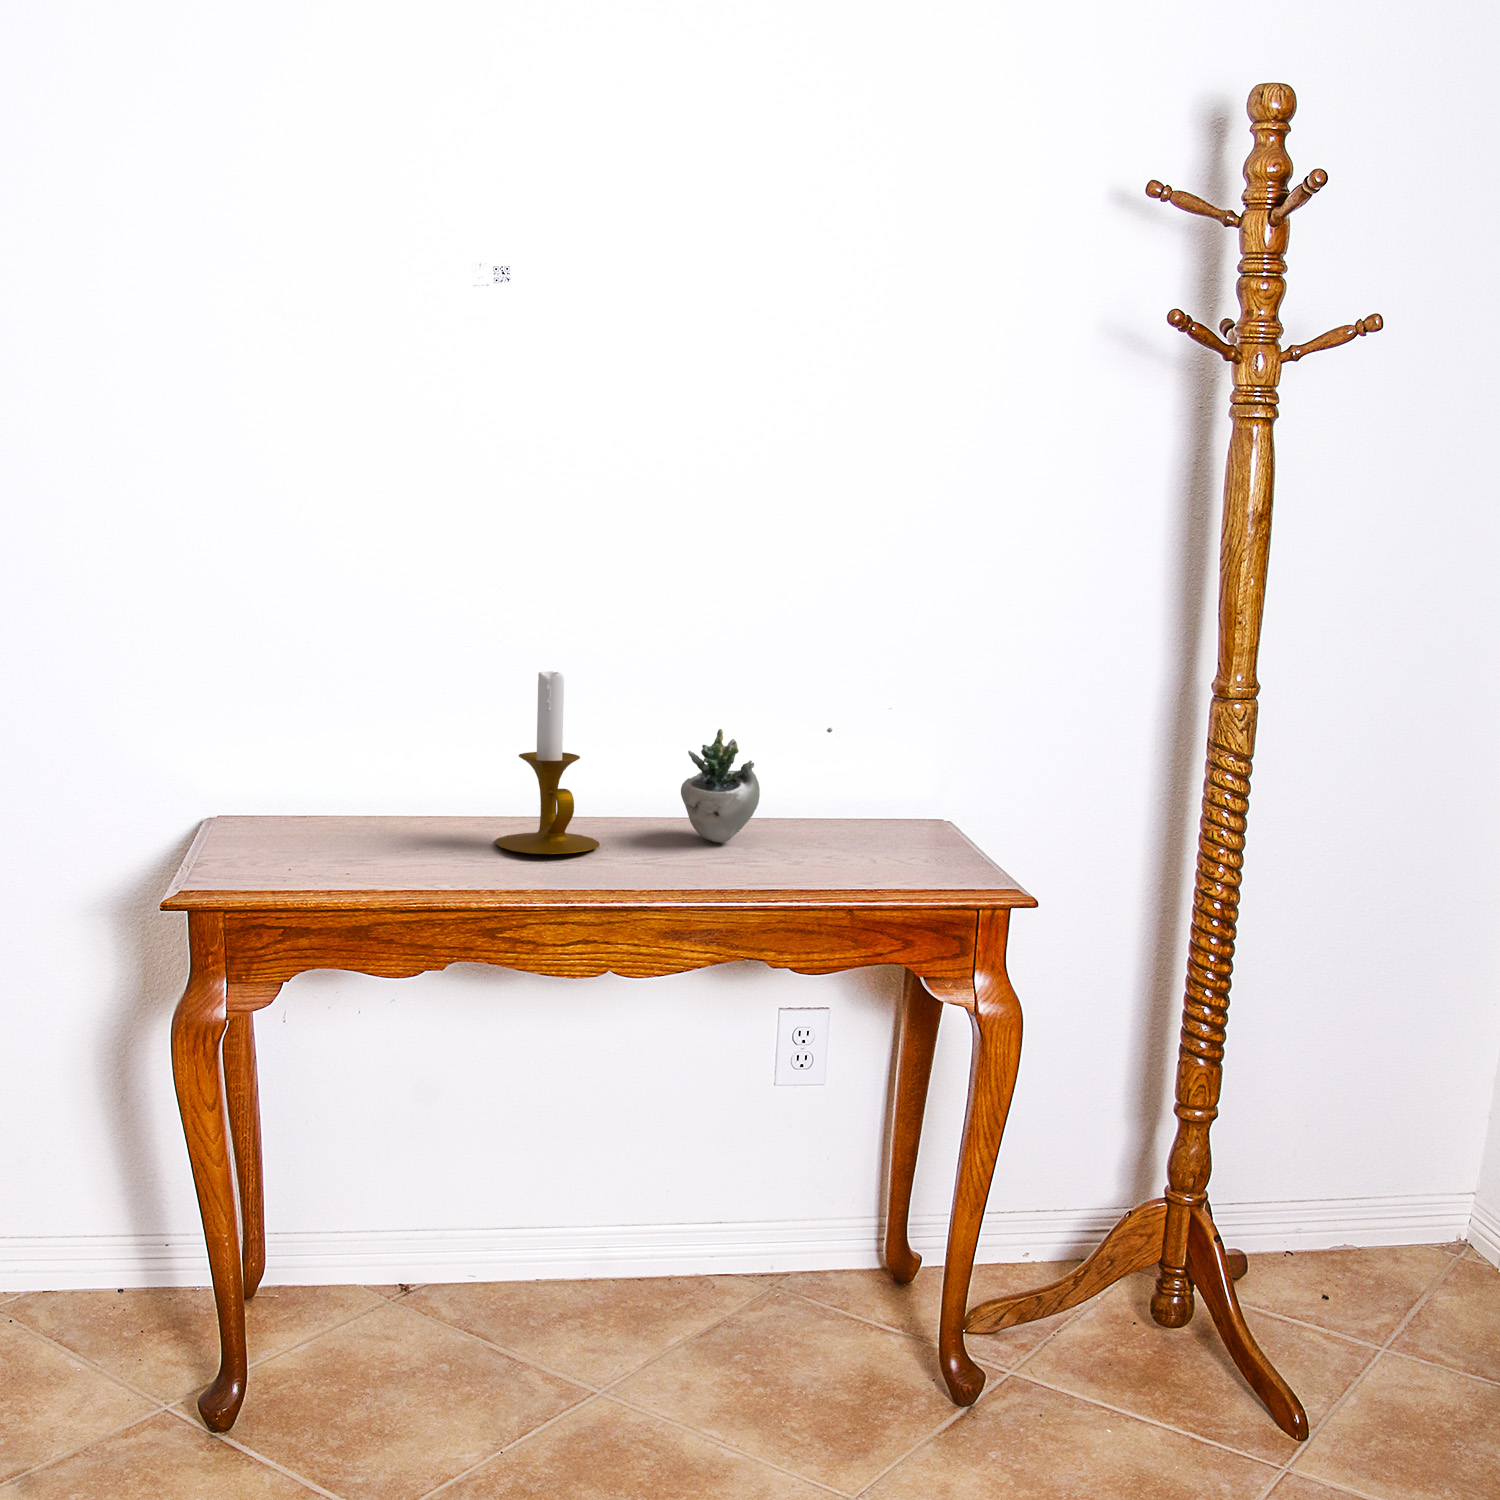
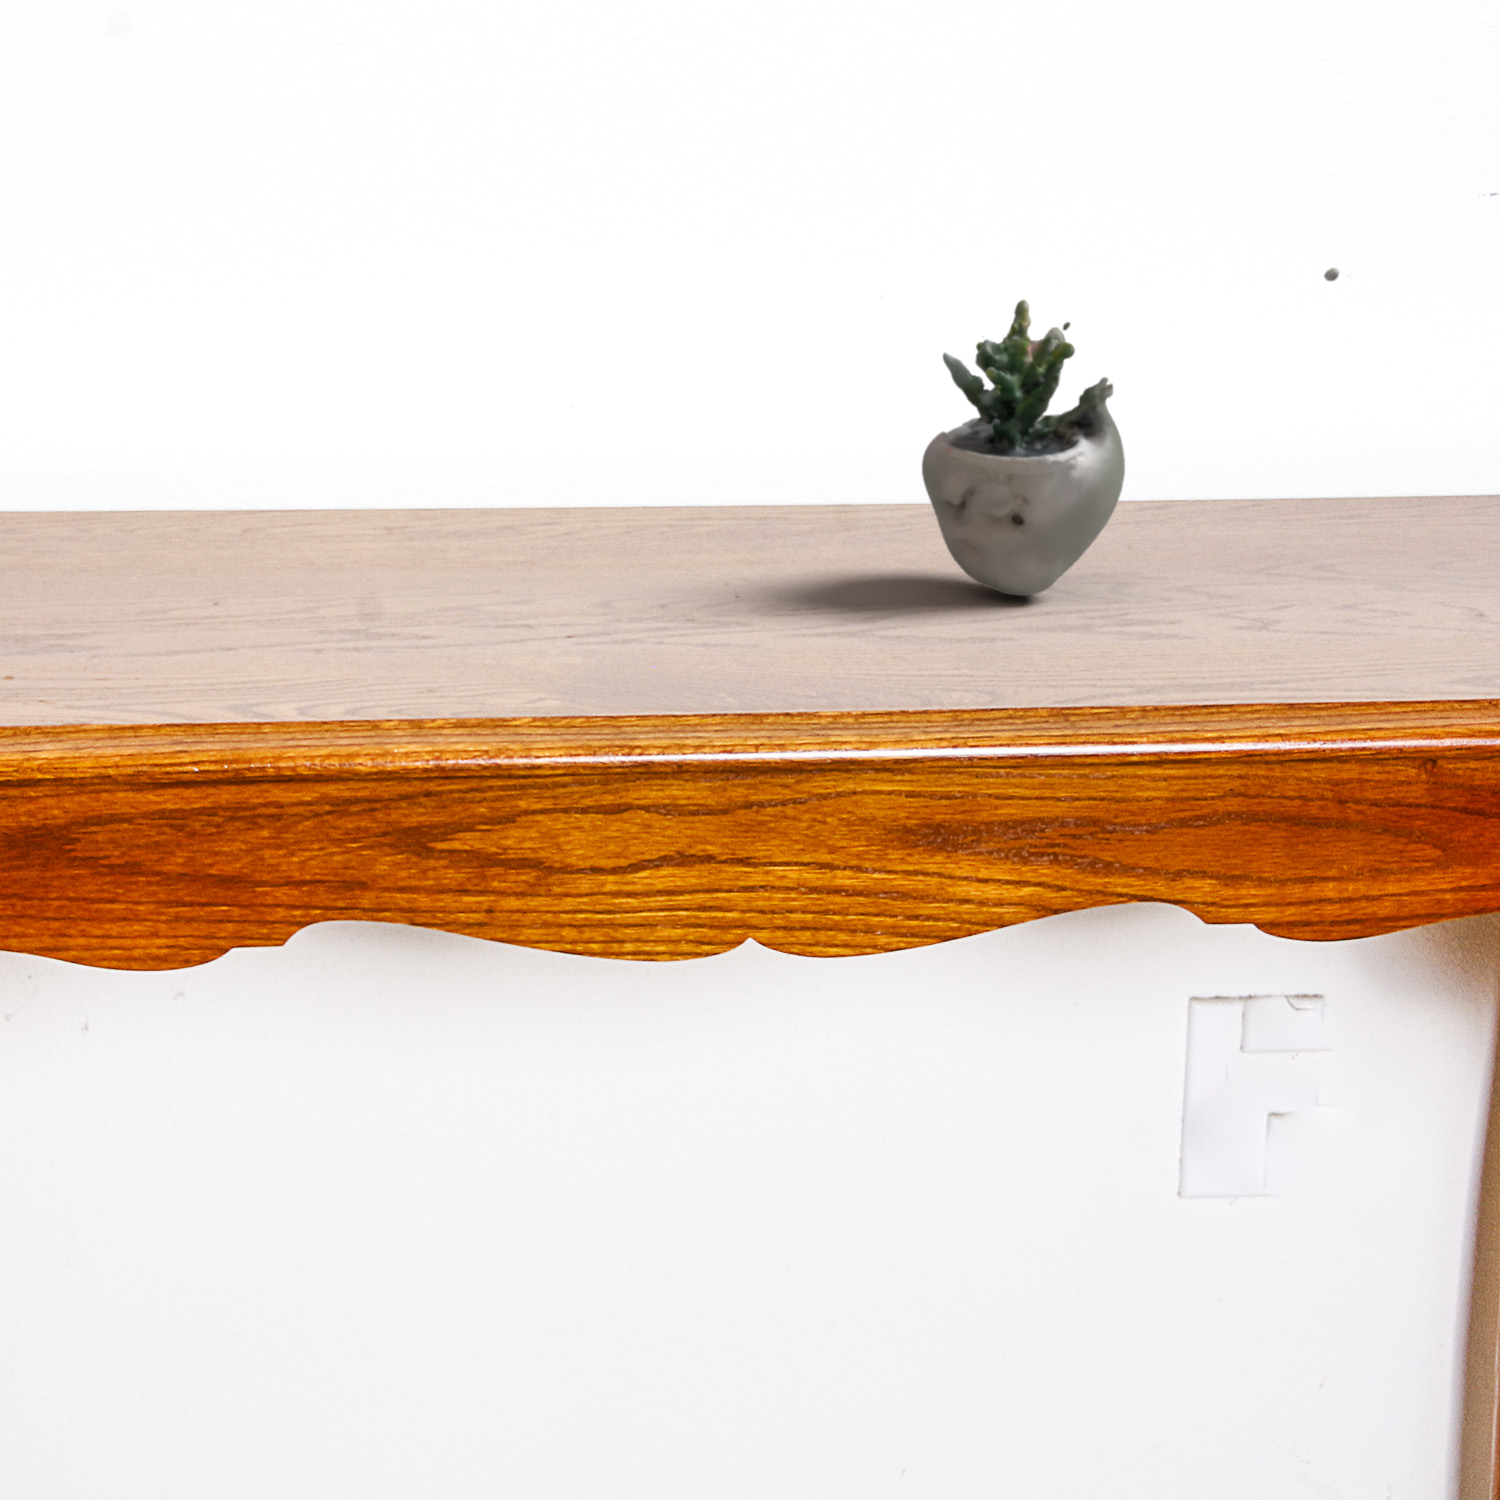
candlestick: present [495,671,599,854] -> none [452,143,719,625]

